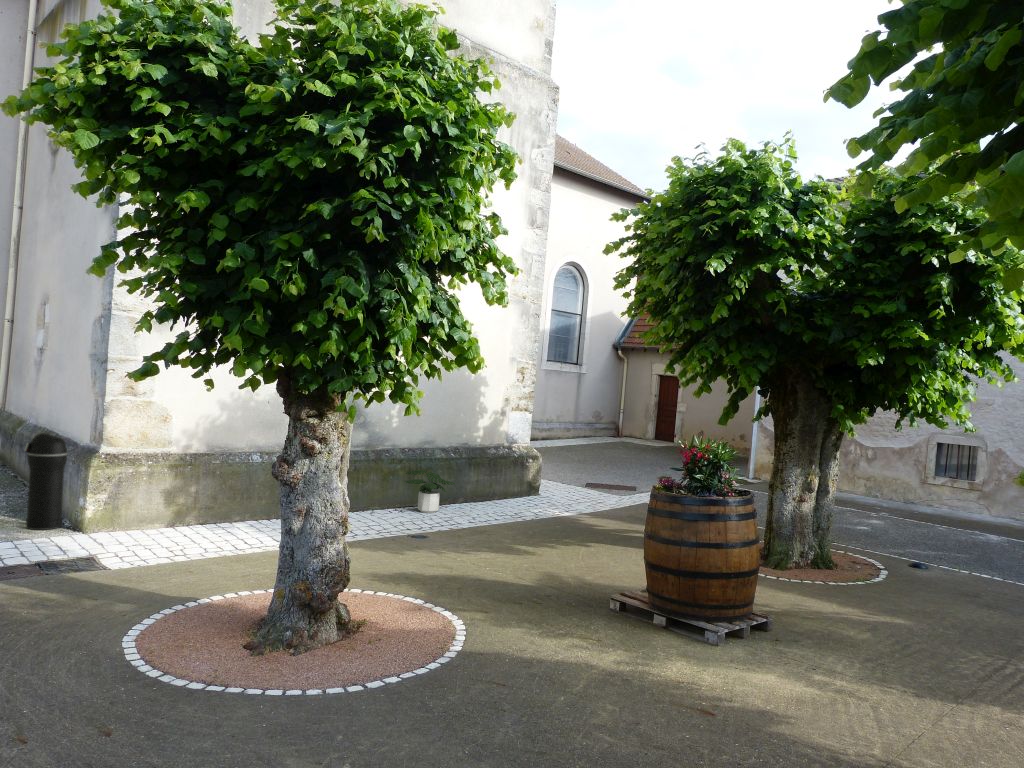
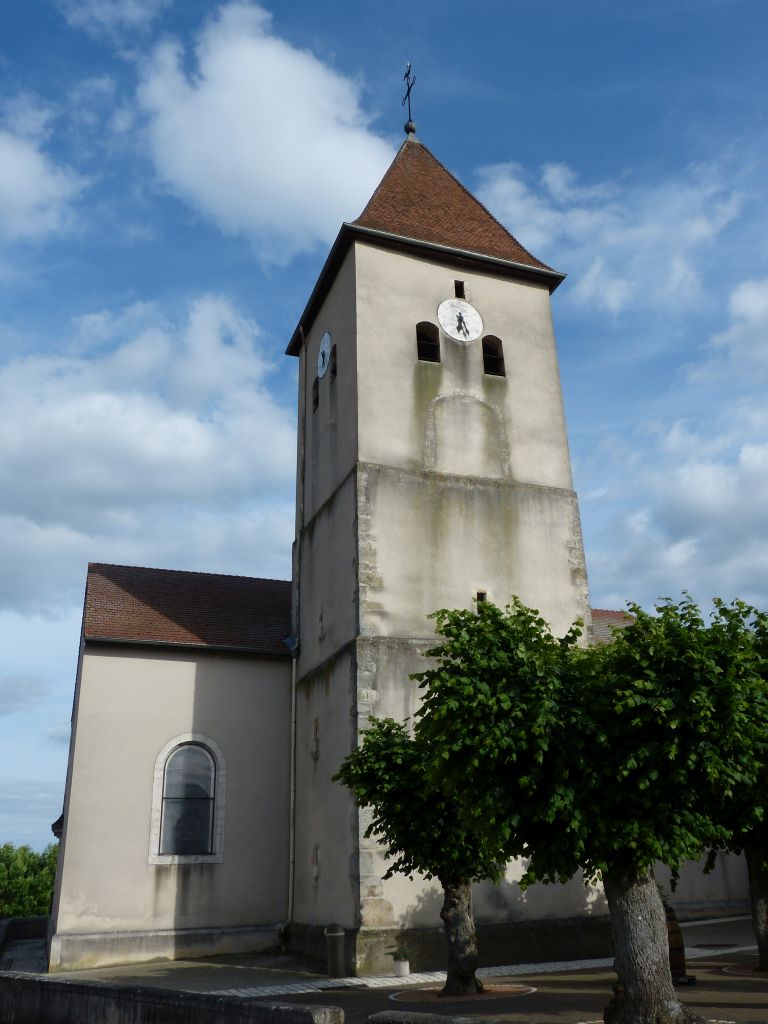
potted plant: present [406,470,455,513] -> present [384,945,418,977]

